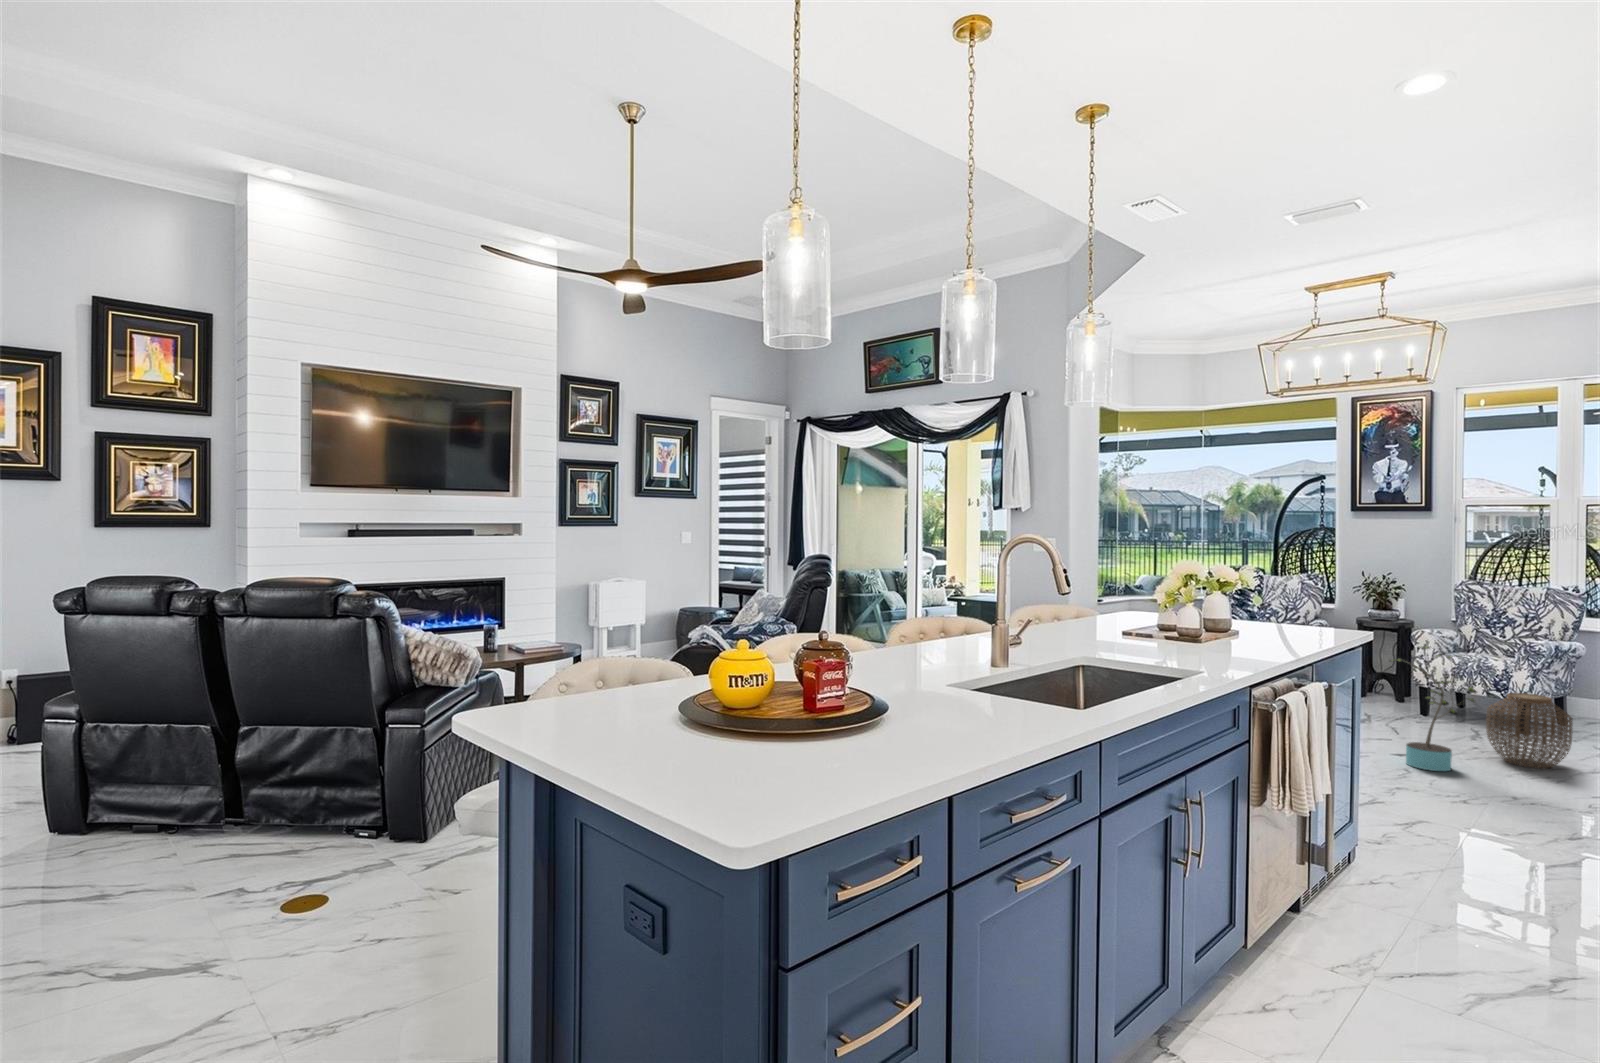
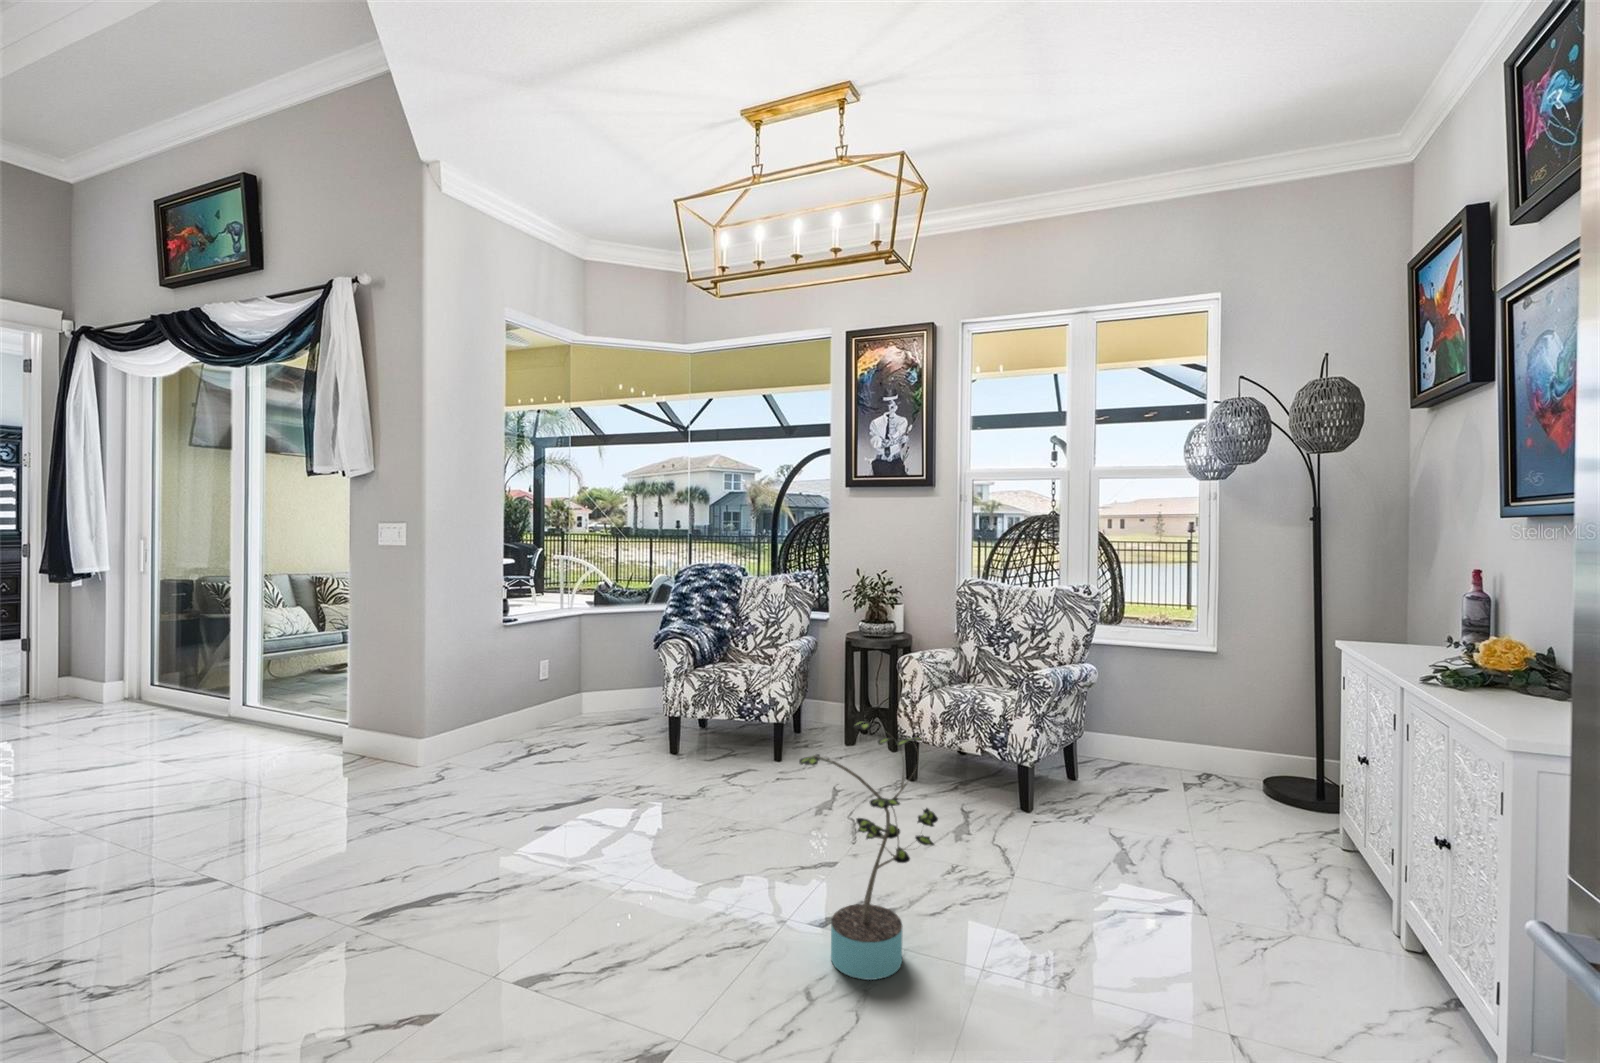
woven basket: present [1486,693,1573,768] -> none [968,779,1086,921]

